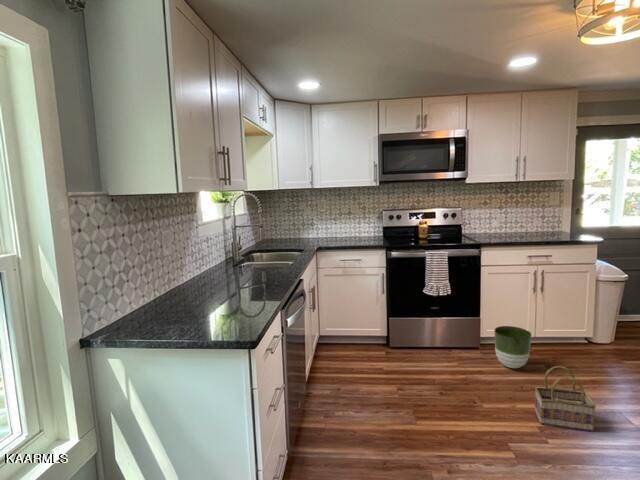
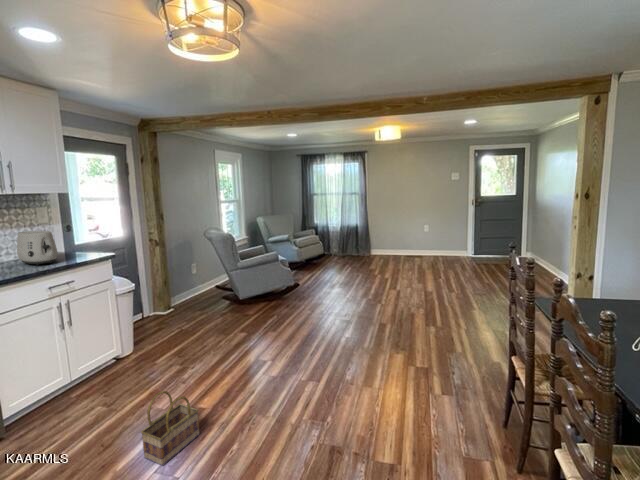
toaster: none [521,211,548,238] -> present [17,231,58,265]
planter: present [494,326,531,368] -> none [39,377,92,436]

